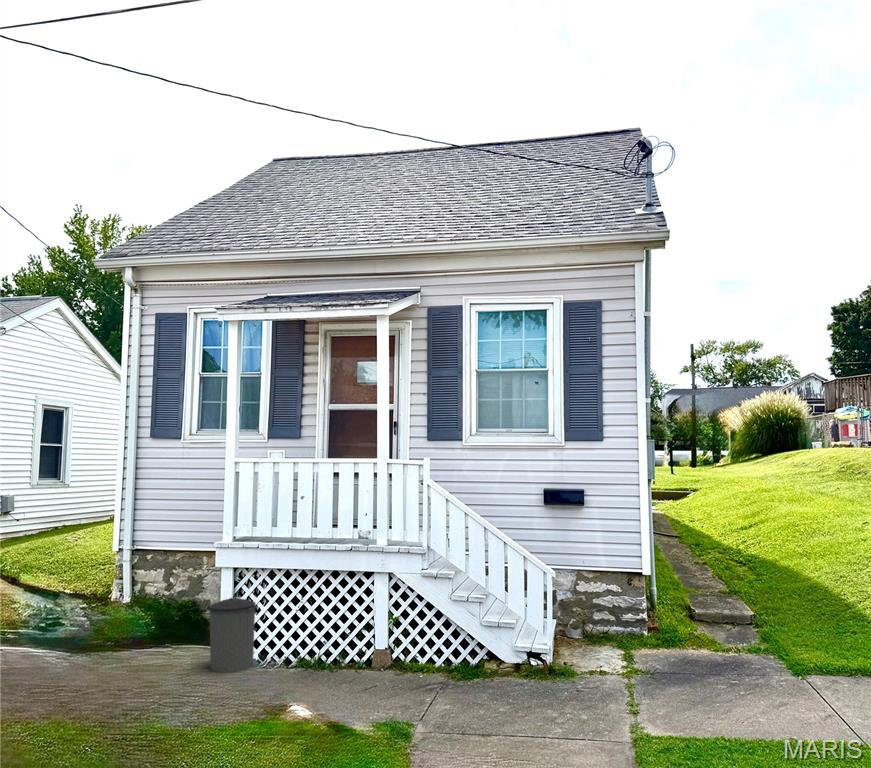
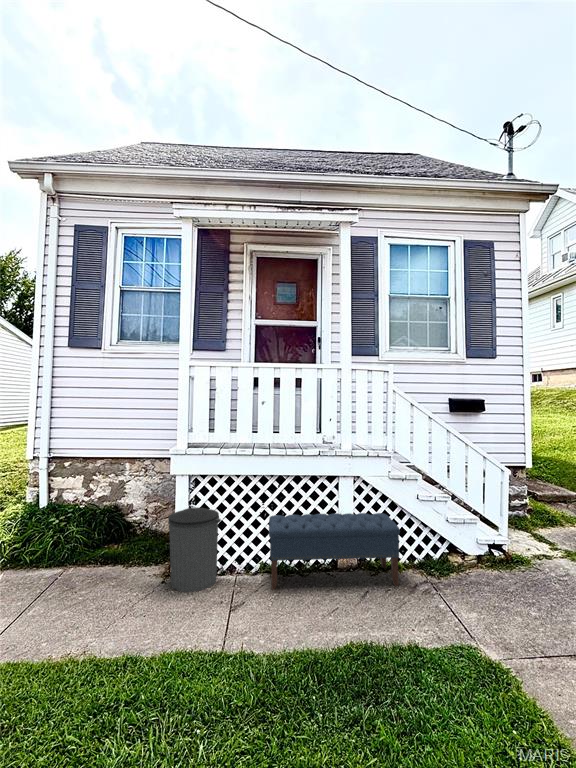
bench: none [287,609,417,680] -> present [269,513,400,590]

